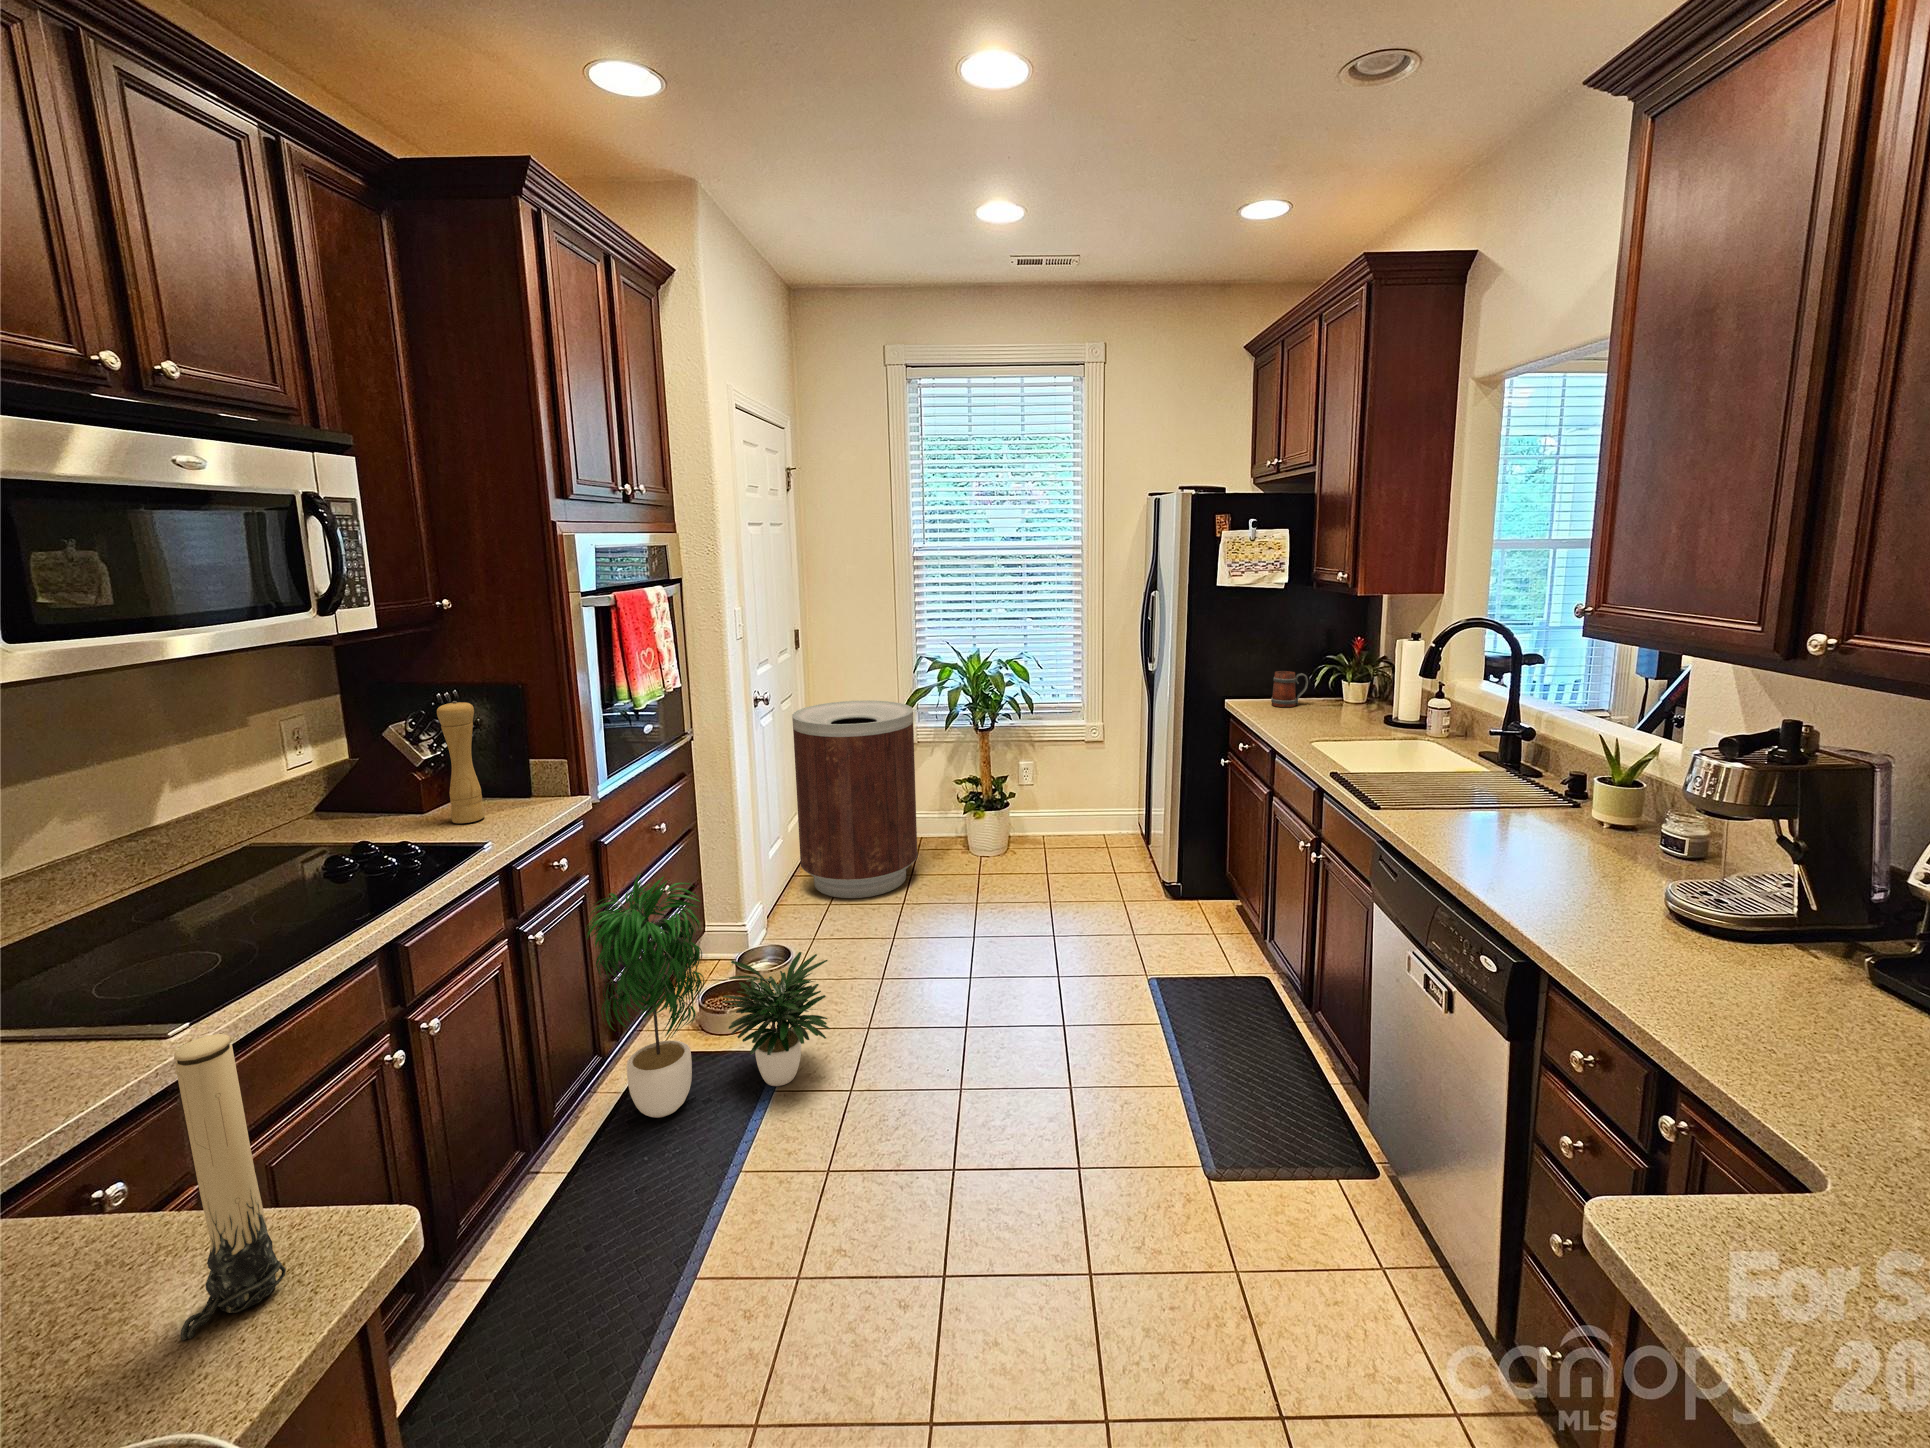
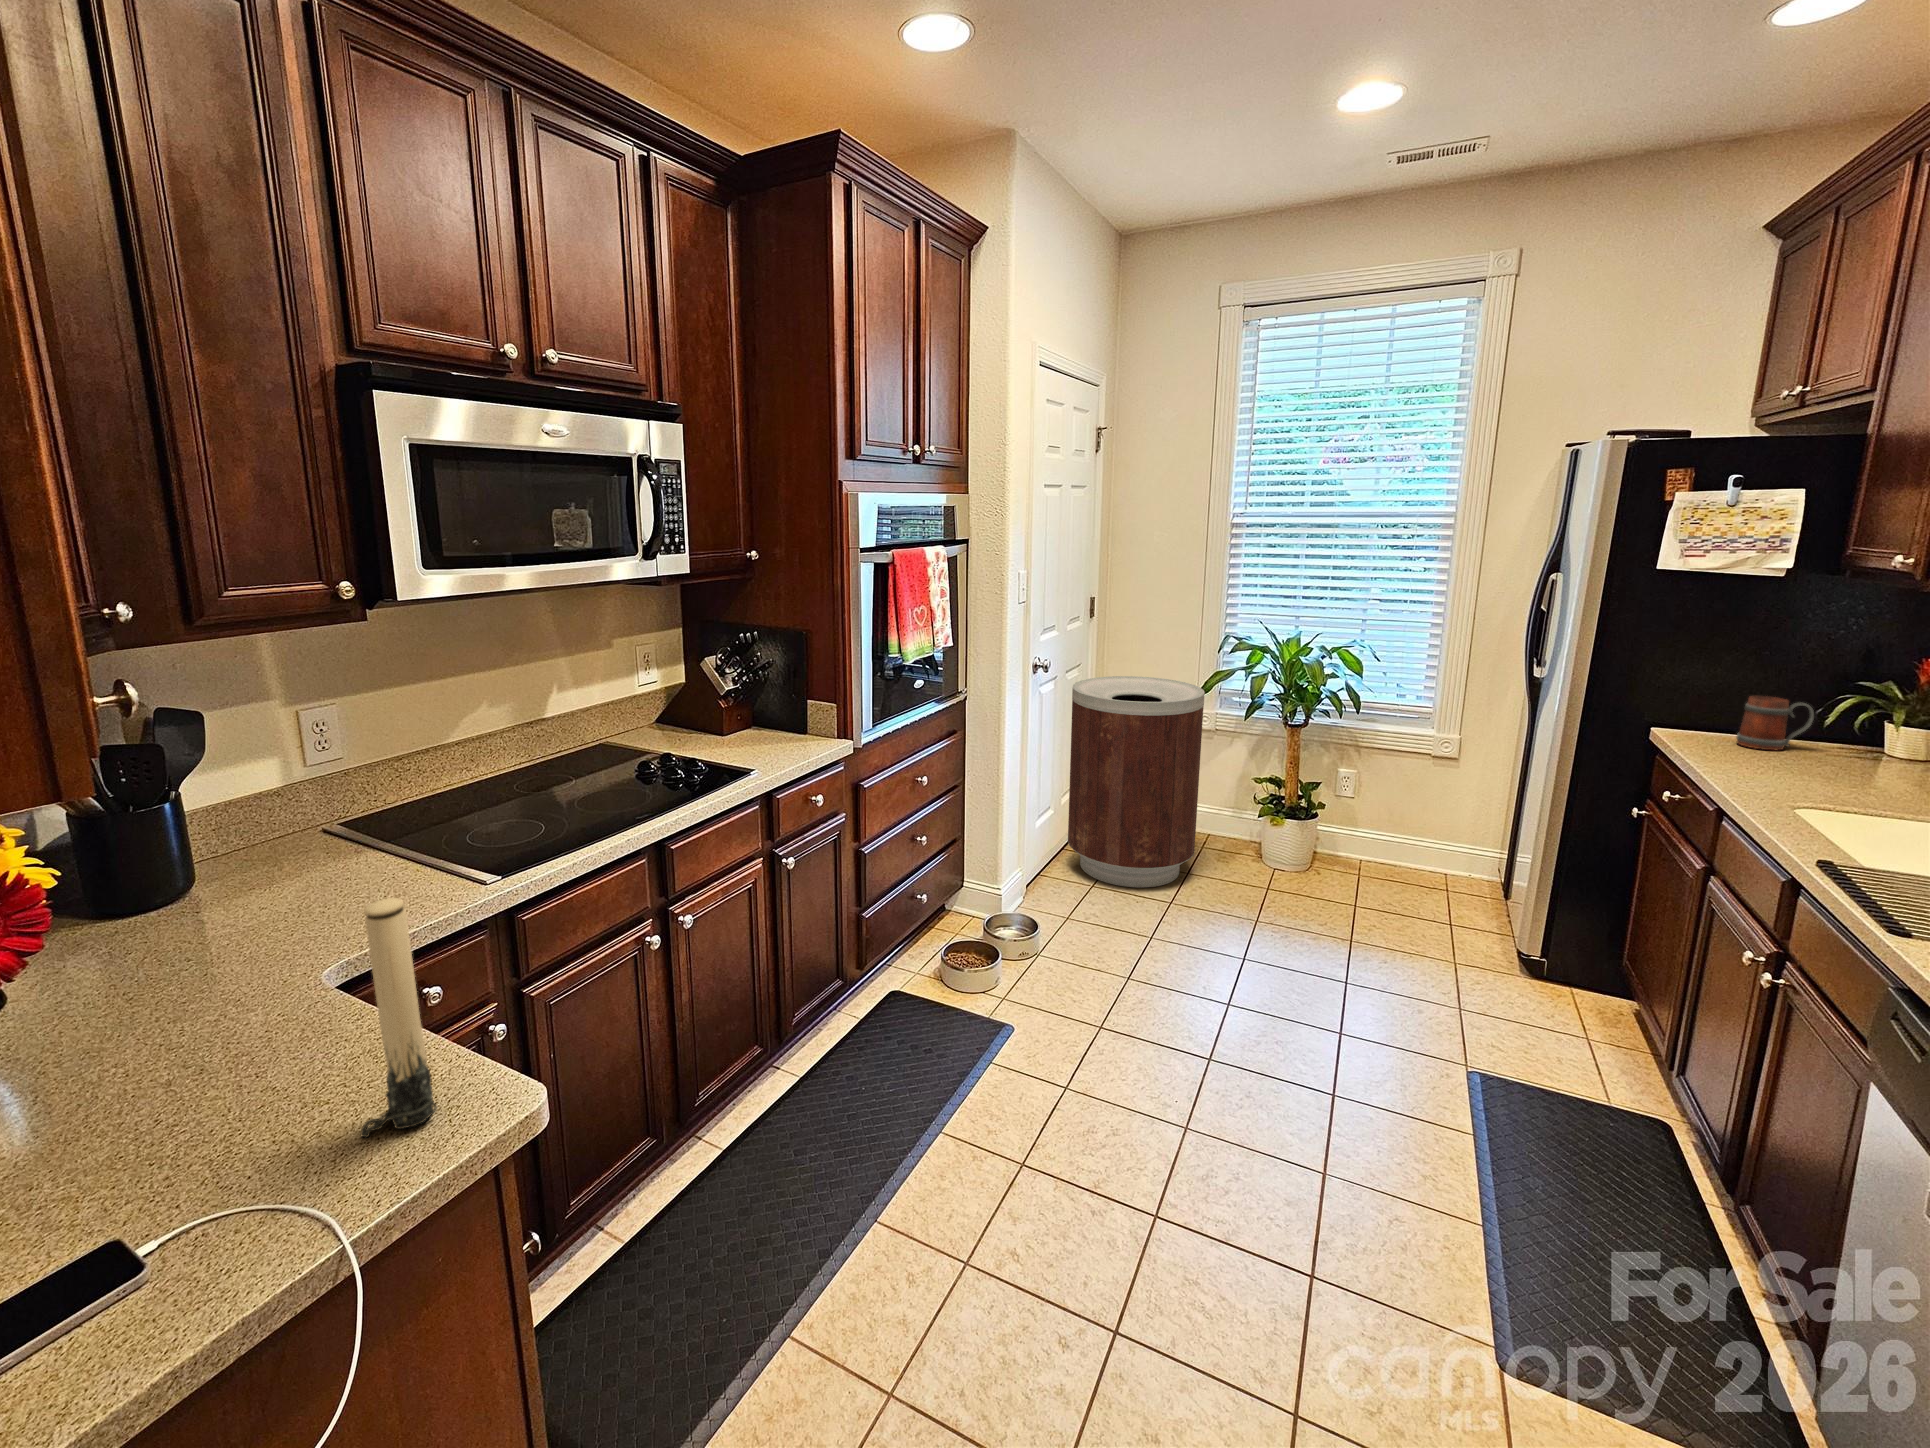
pepper mill: present [437,701,485,823] -> none [734,641,765,749]
potted plant: present [586,874,830,1118] -> none [833,820,1055,1060]

